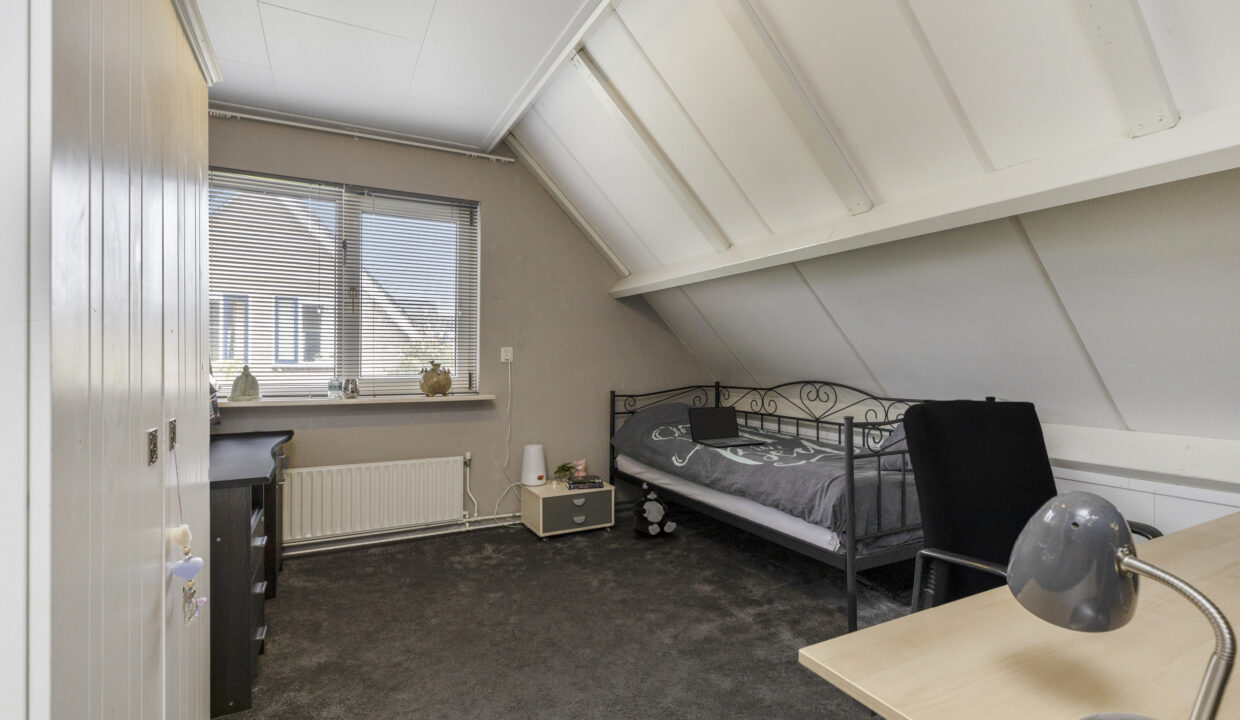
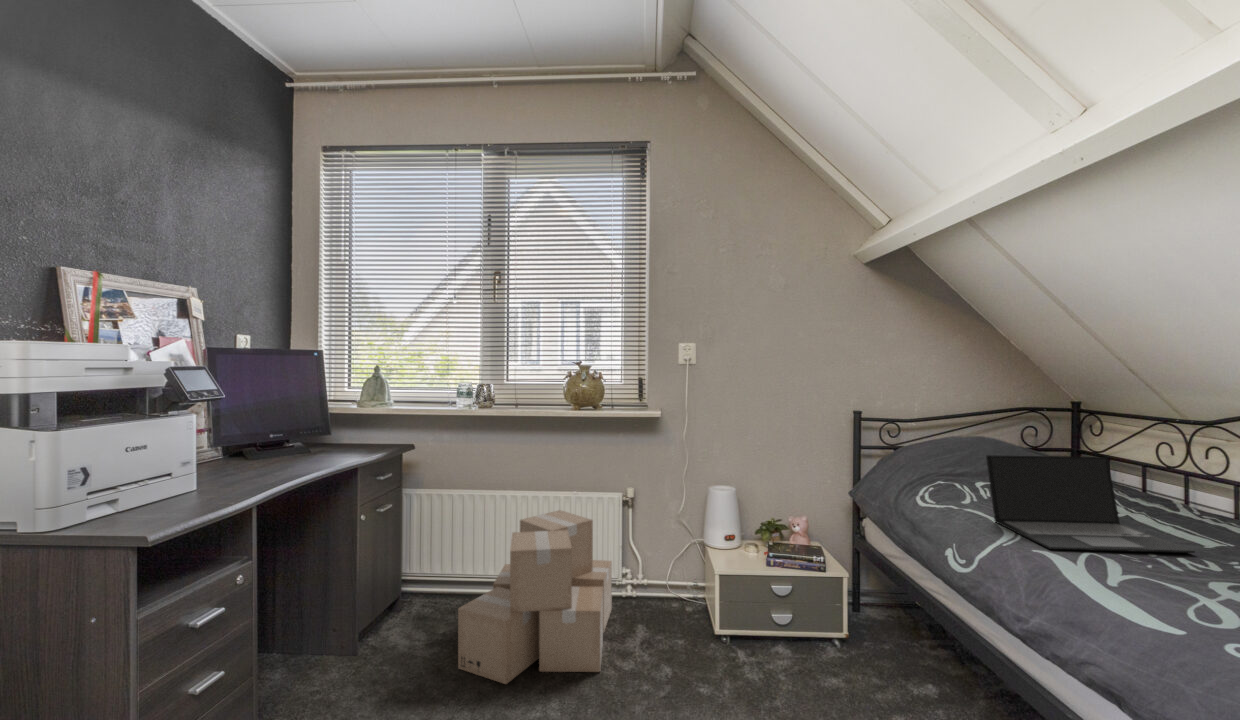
cardboard box: none [379,472,481,584] -> present [458,510,612,684]
plush toy: present [633,482,676,535] -> none [878,576,964,683]

